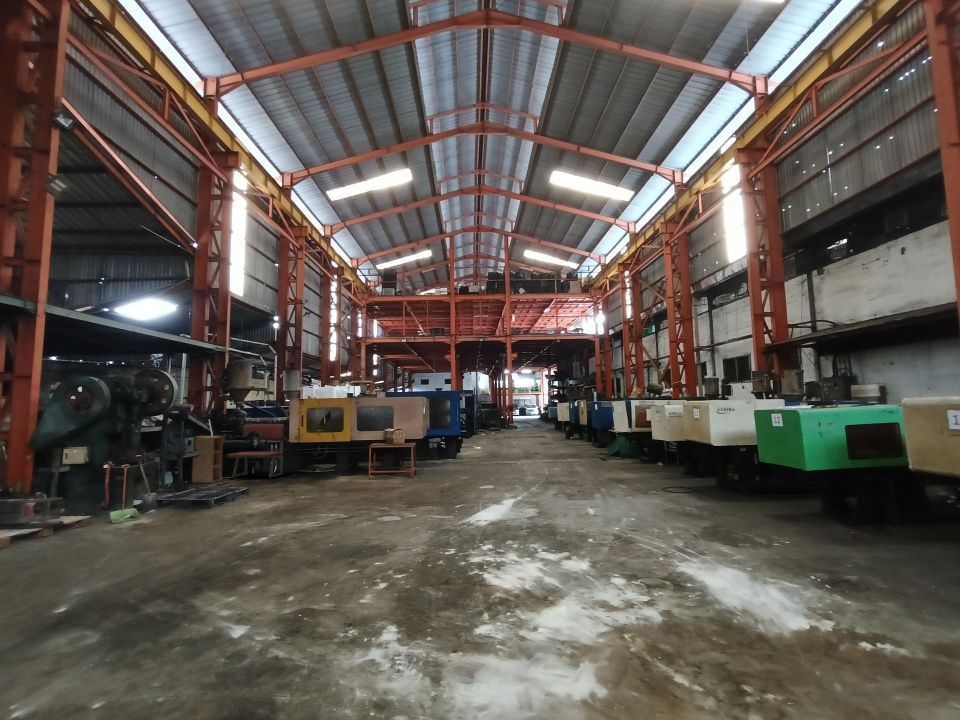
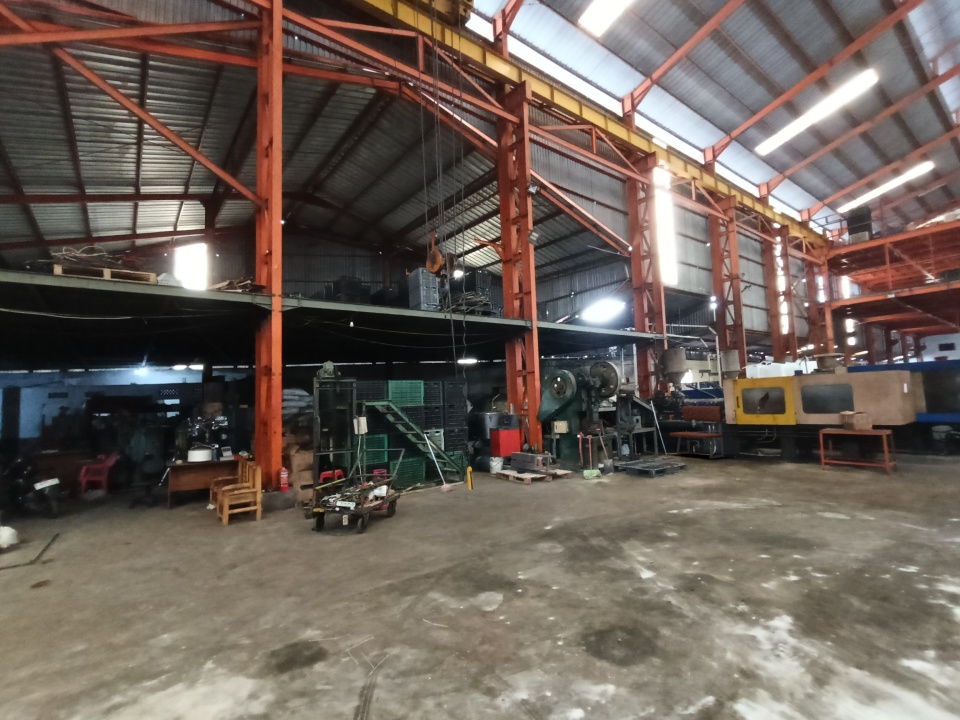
shelving unit: present [192,436,223,483] -> none [641,416,666,457]

